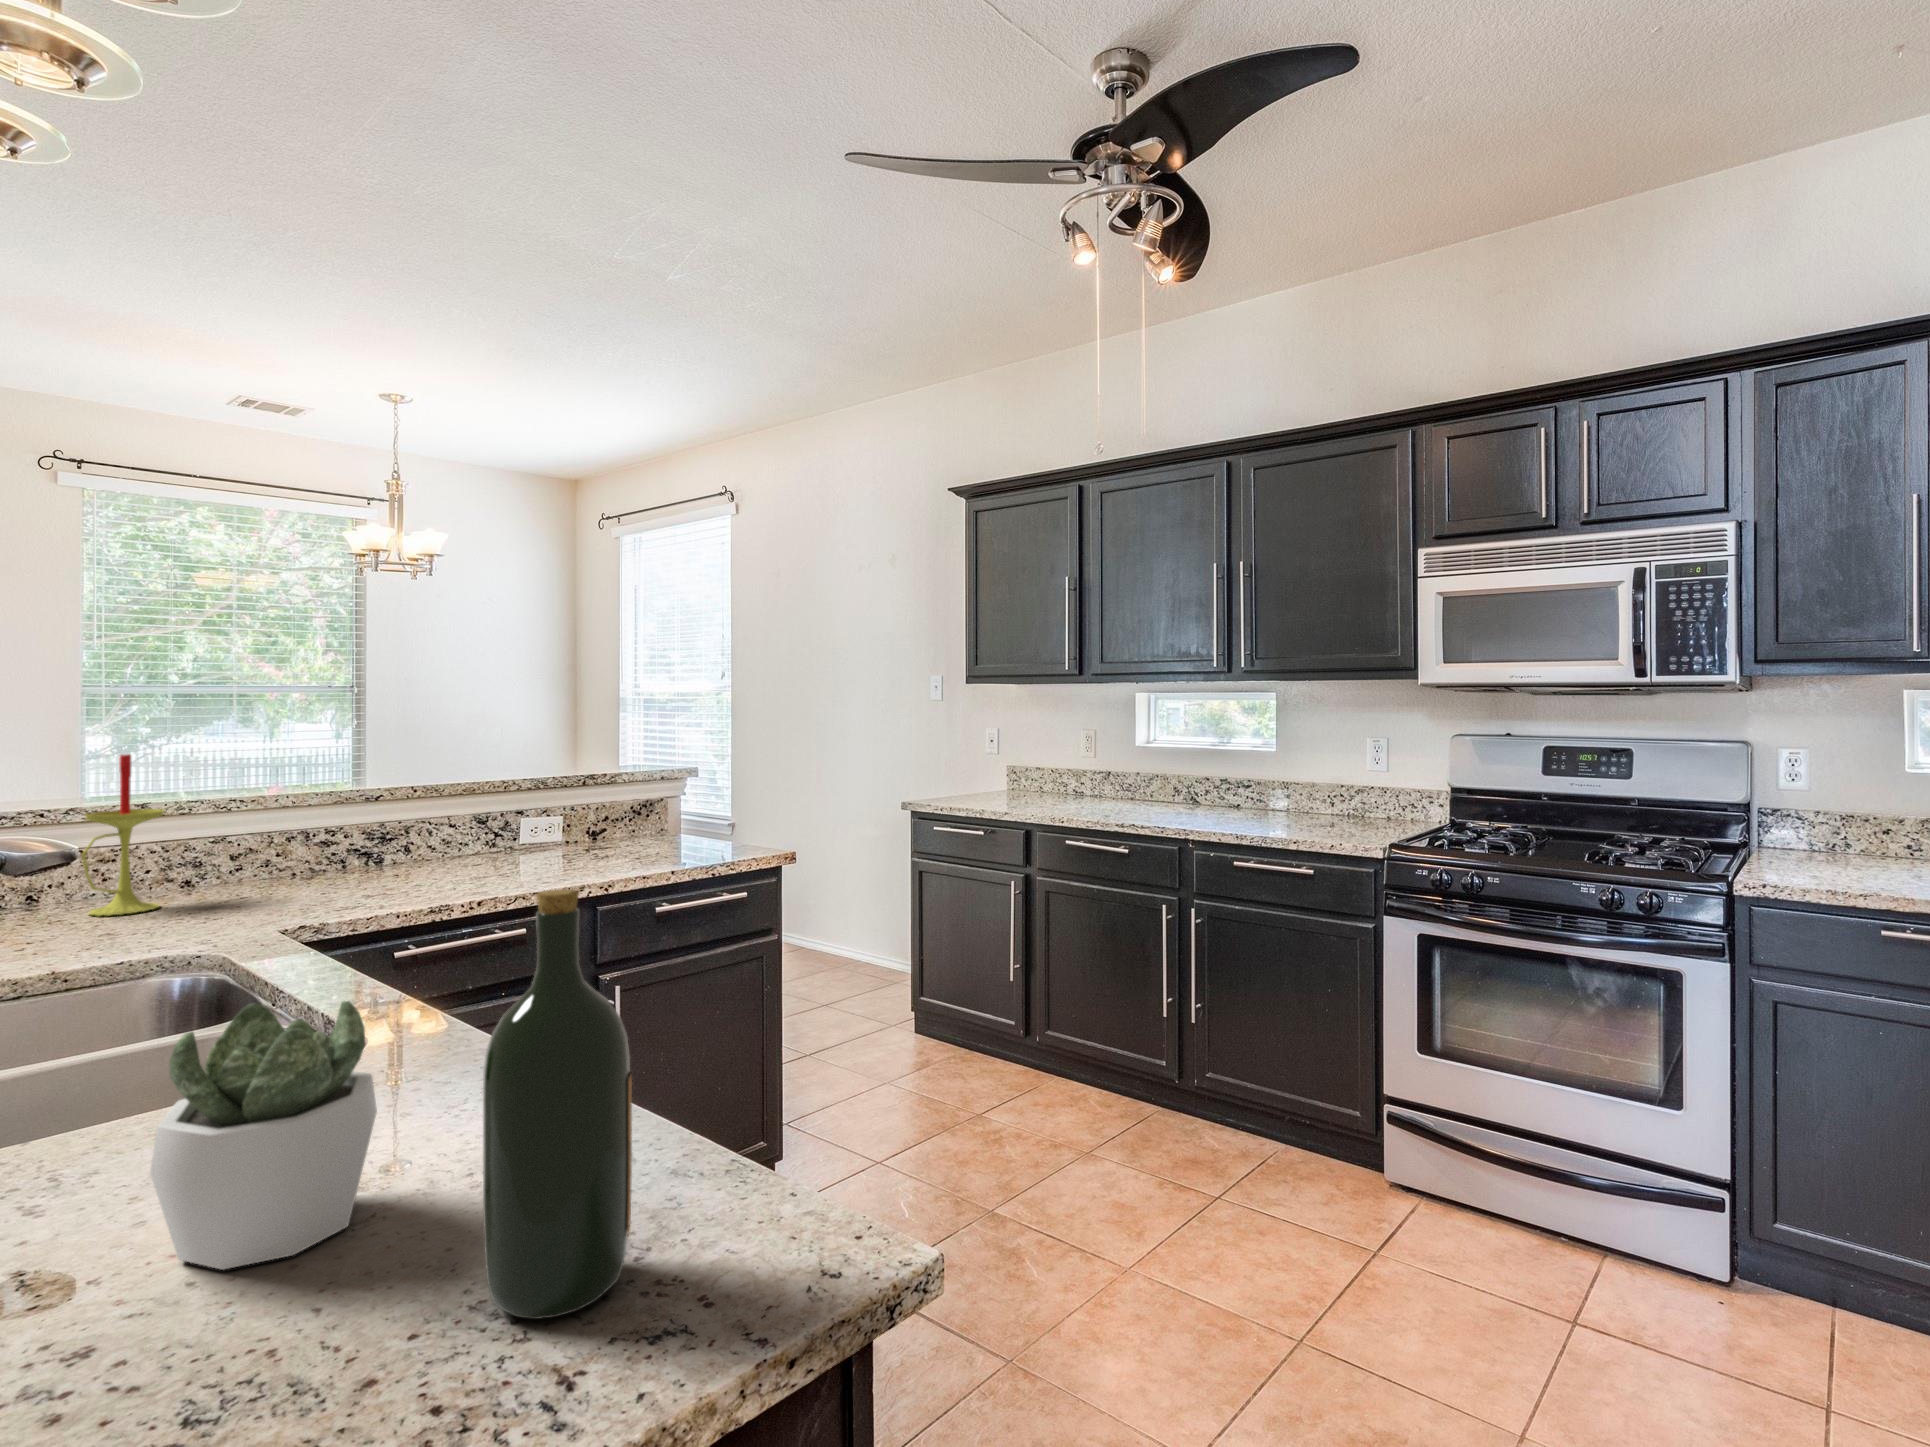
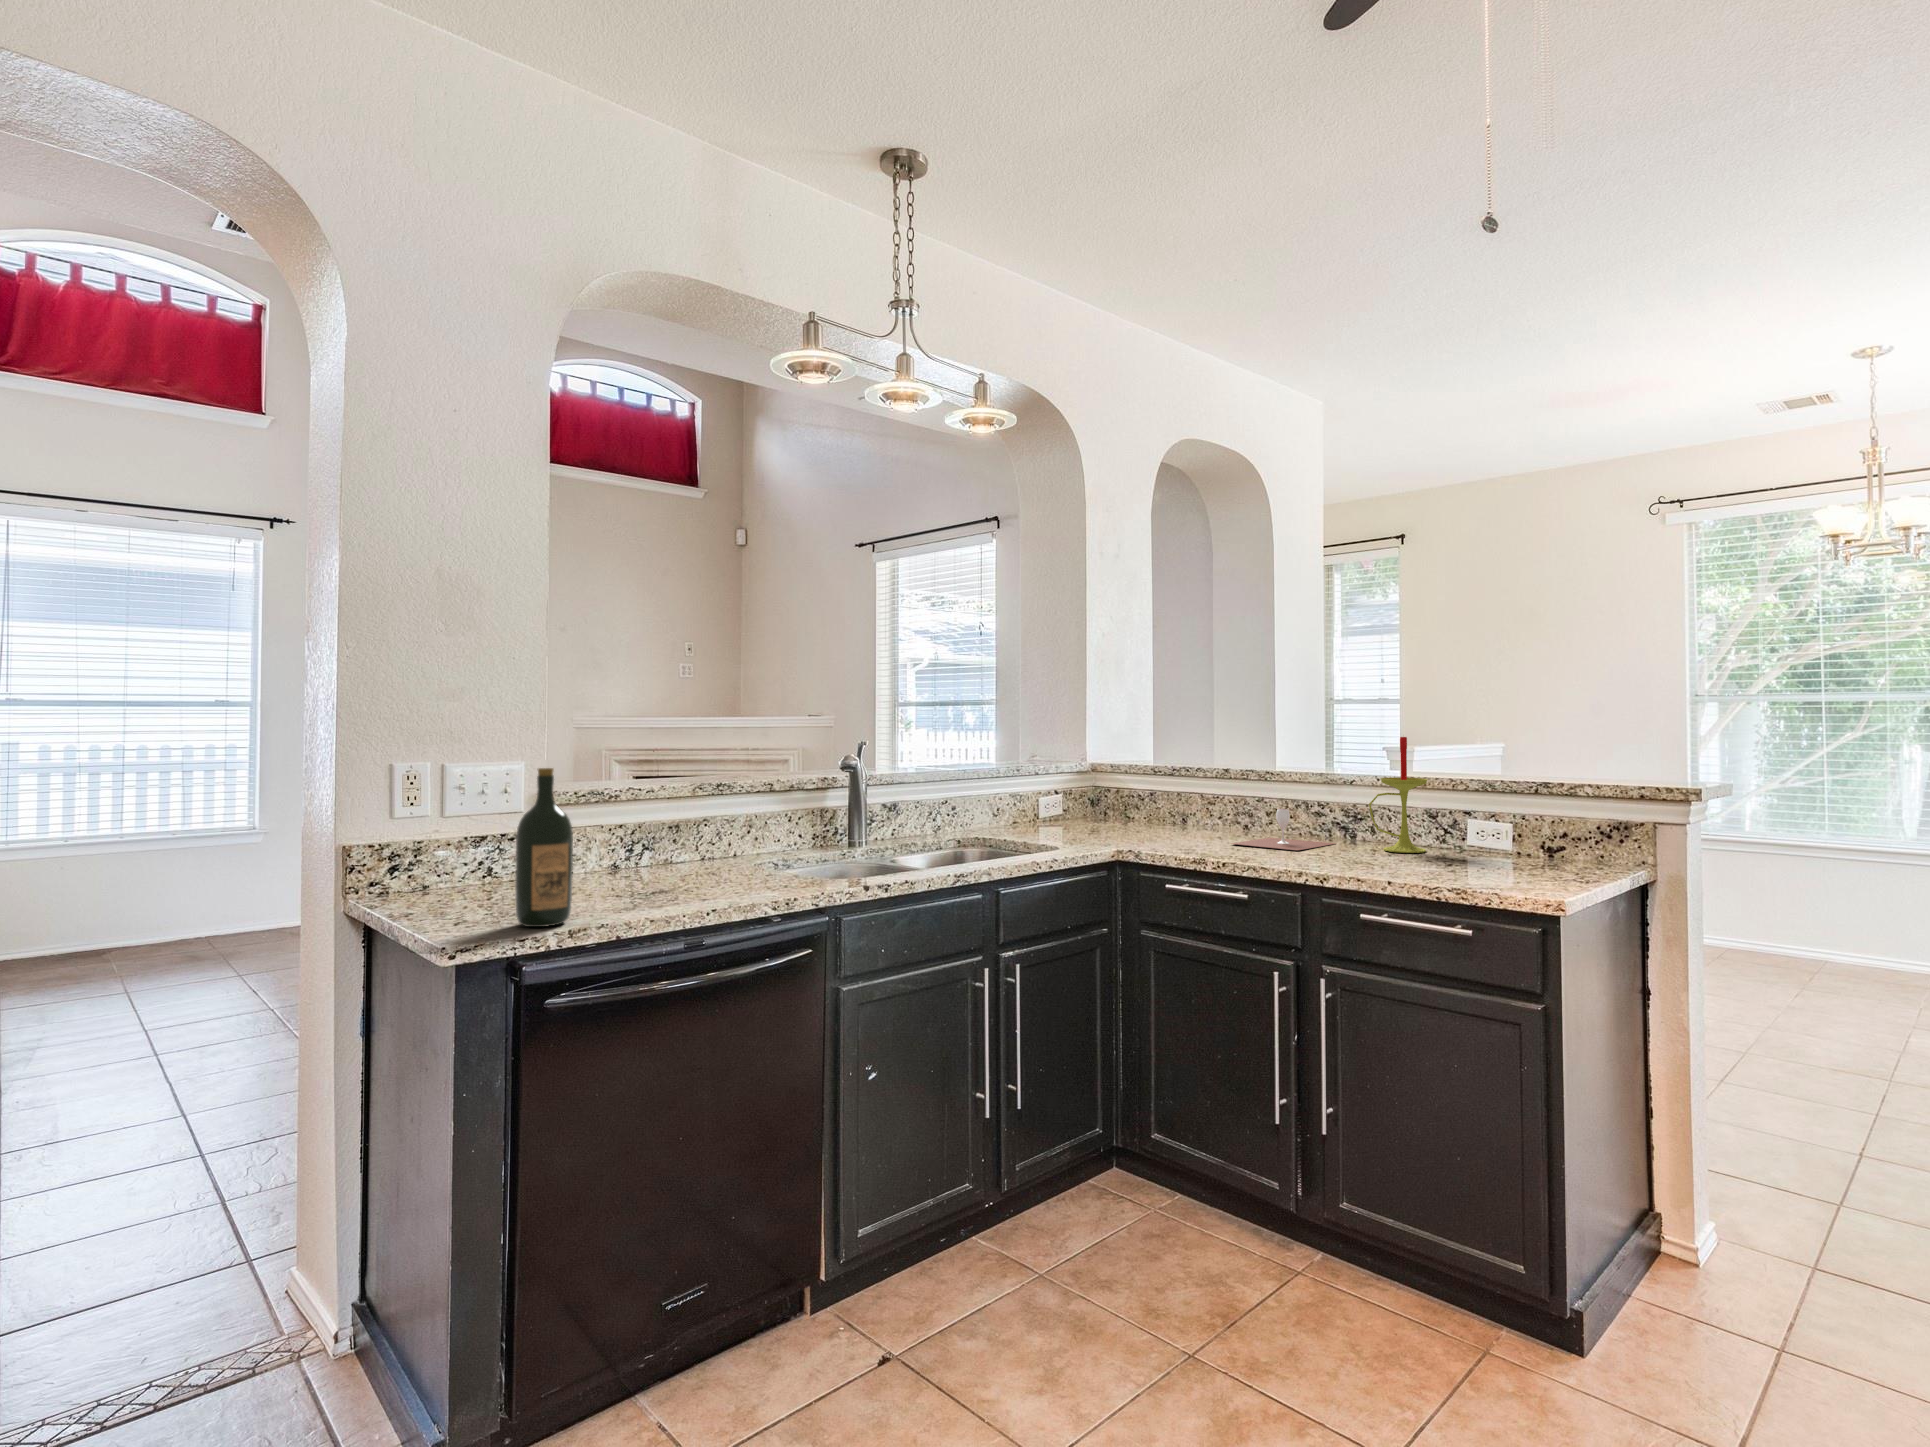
candle: present [82,754,164,916] -> present [1369,737,1428,853]
wine glass: none [267,839,414,898] -> present [1231,809,1335,850]
succulent plant: present [150,1001,377,1270] -> none [614,815,686,904]

